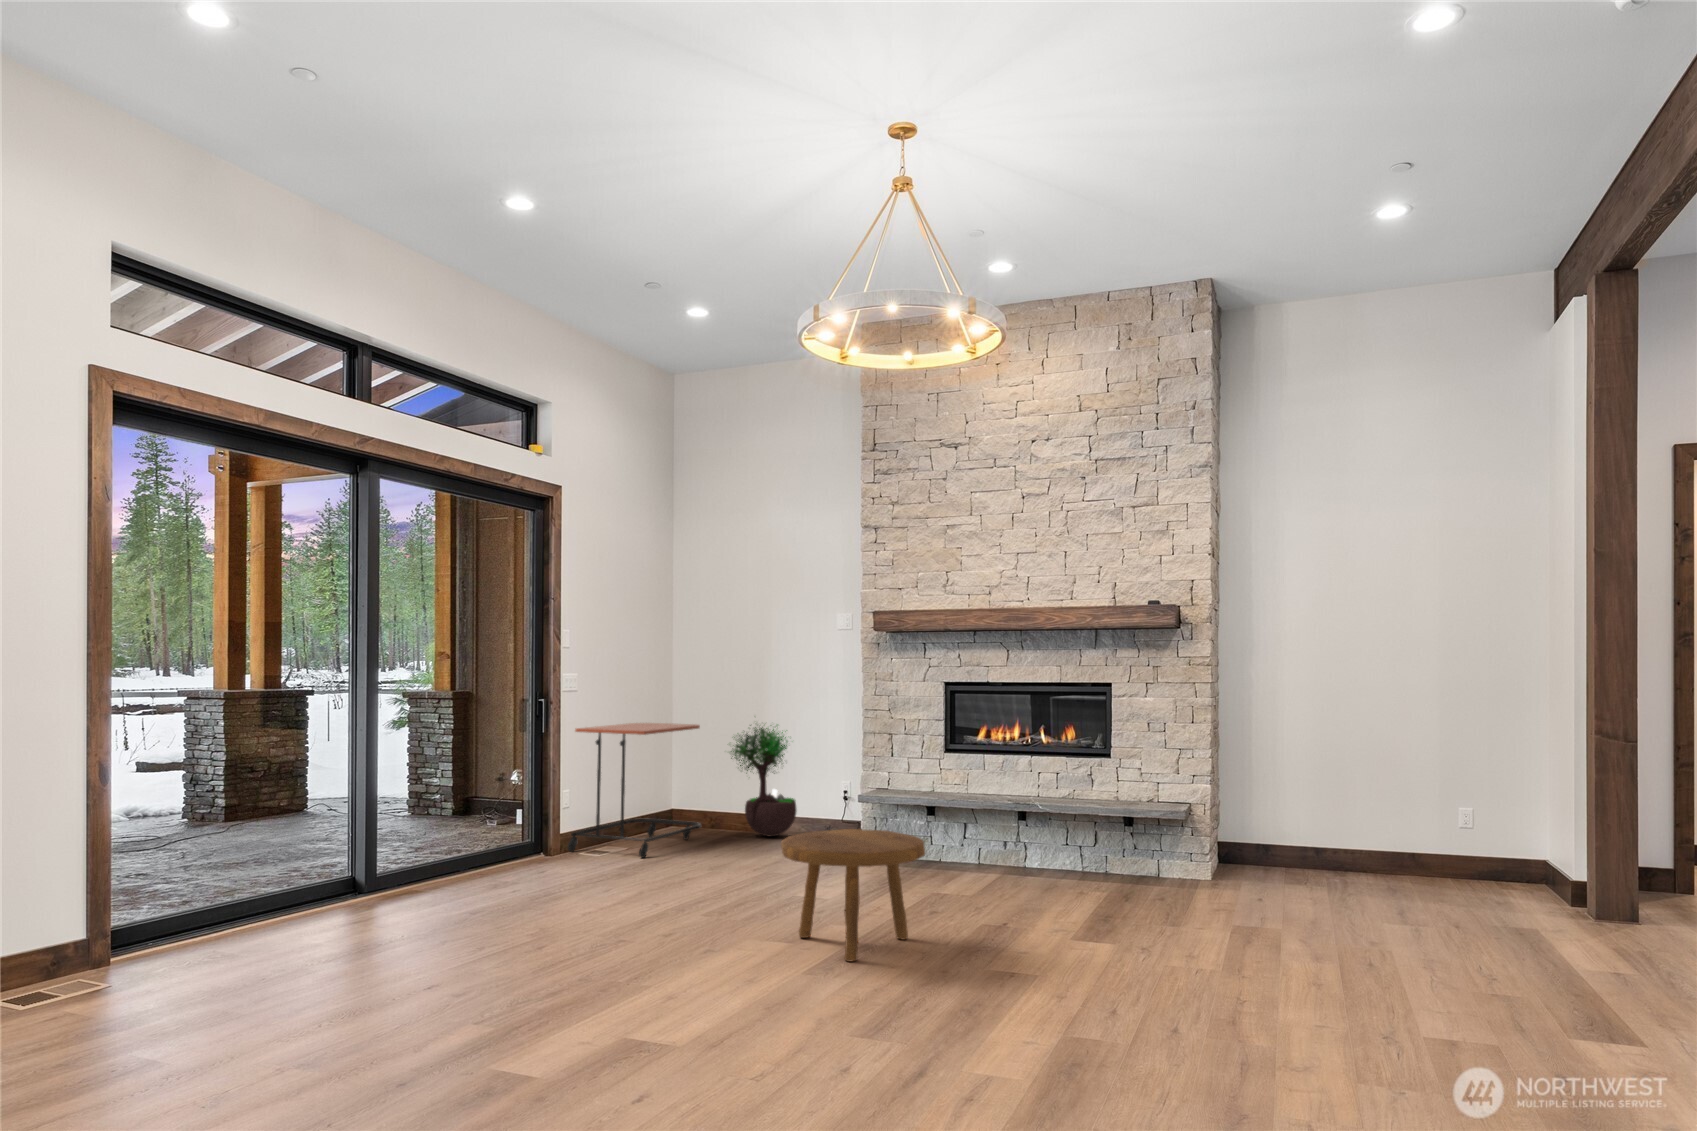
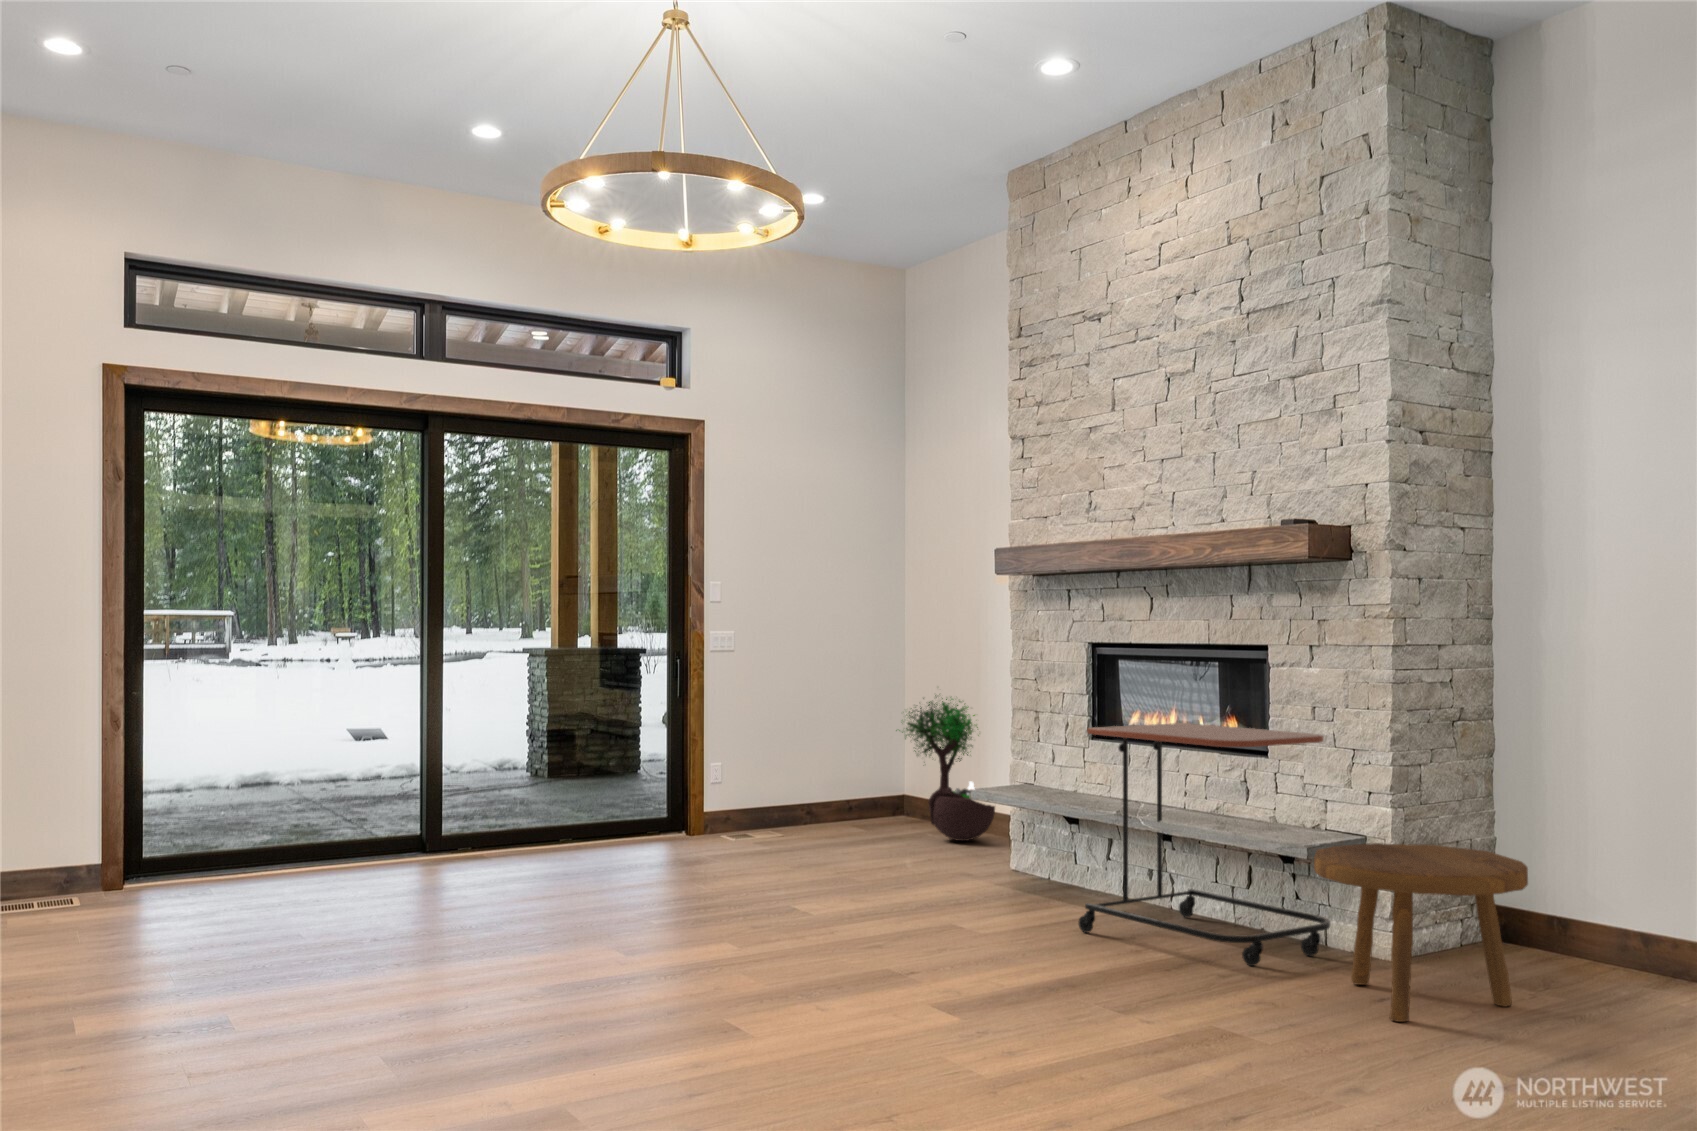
side table: present [568,723,701,858] -> present [1079,723,1330,966]
footstool: present [781,829,925,961] -> present [1314,843,1528,1022]

